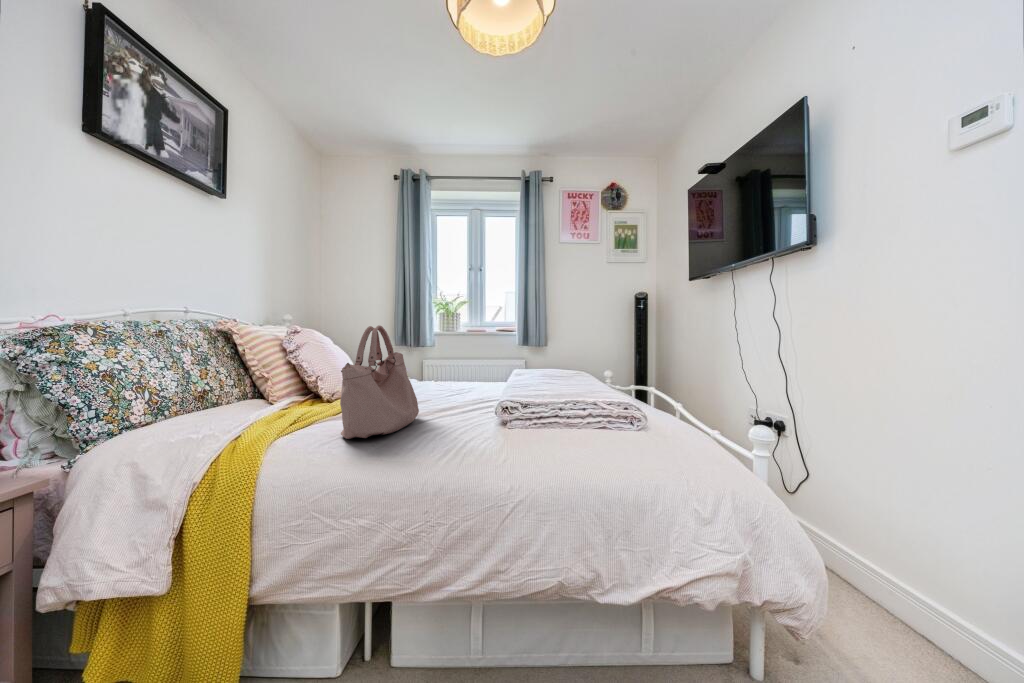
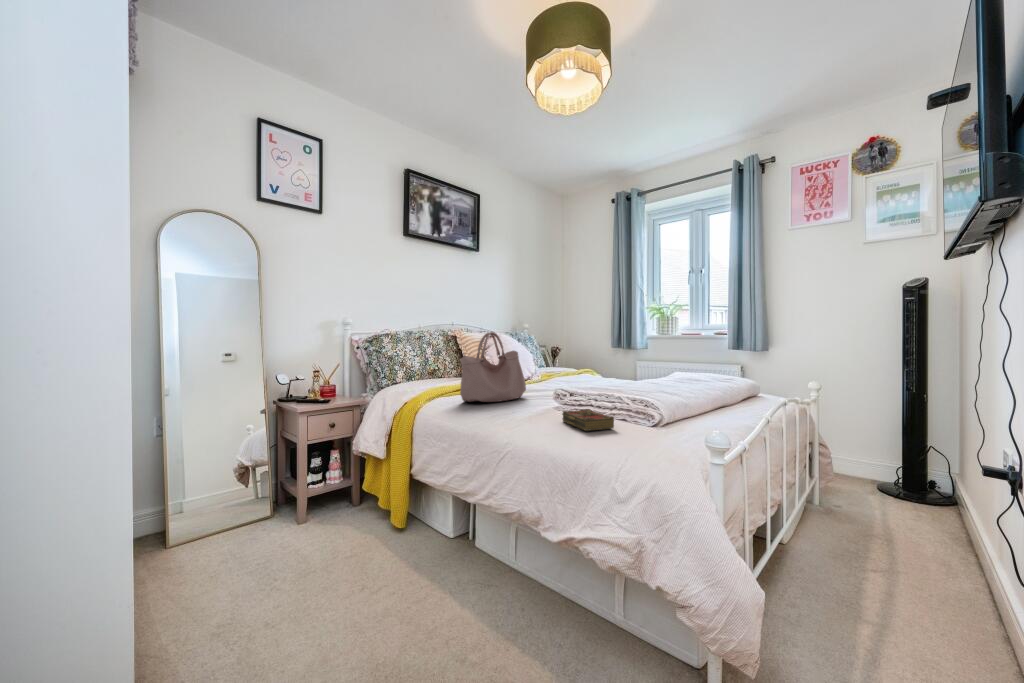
book: none [546,421,612,449] -> present [562,409,614,431]

